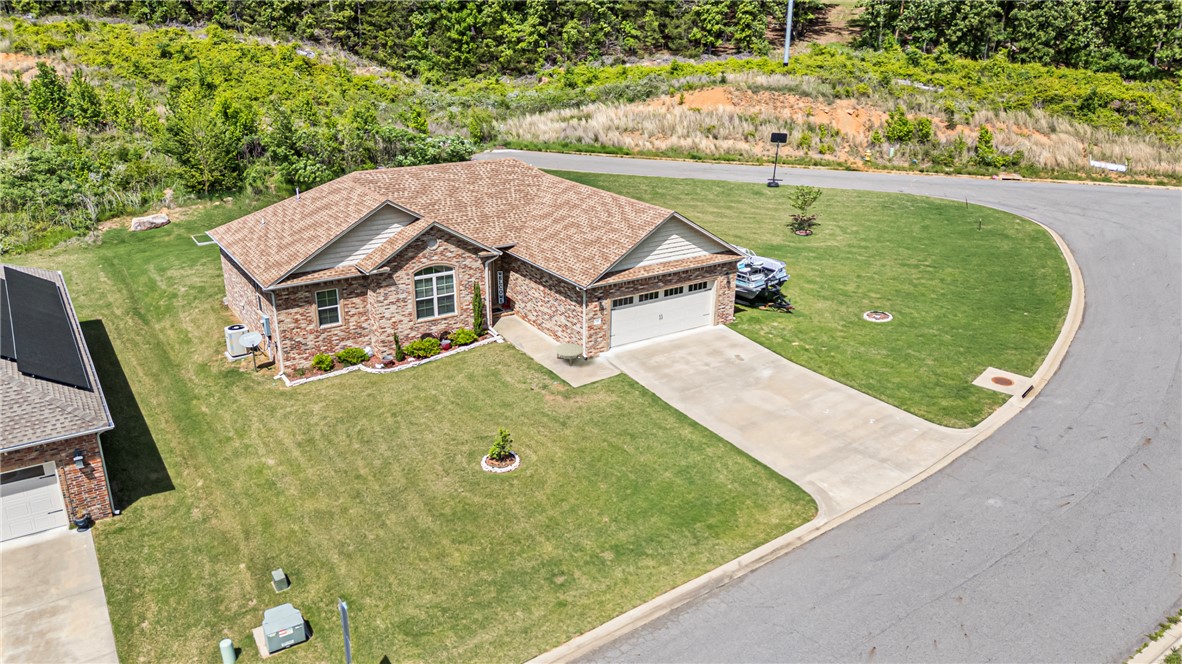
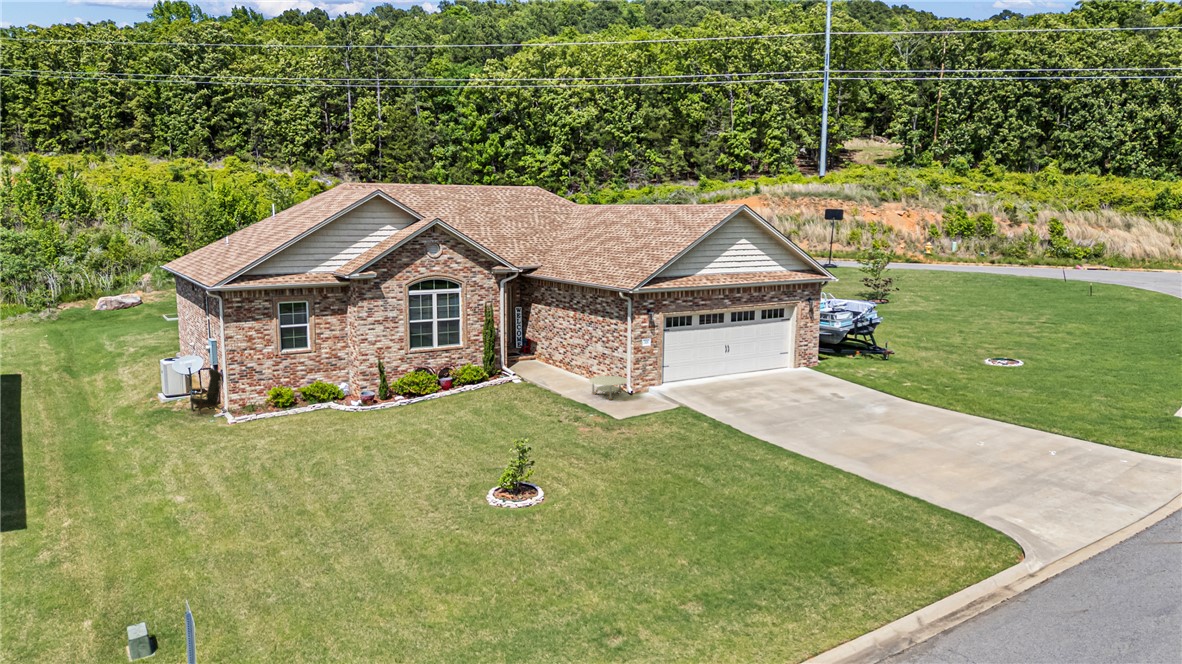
lounge chair: none [252,343,283,382] -> present [190,368,225,416]

